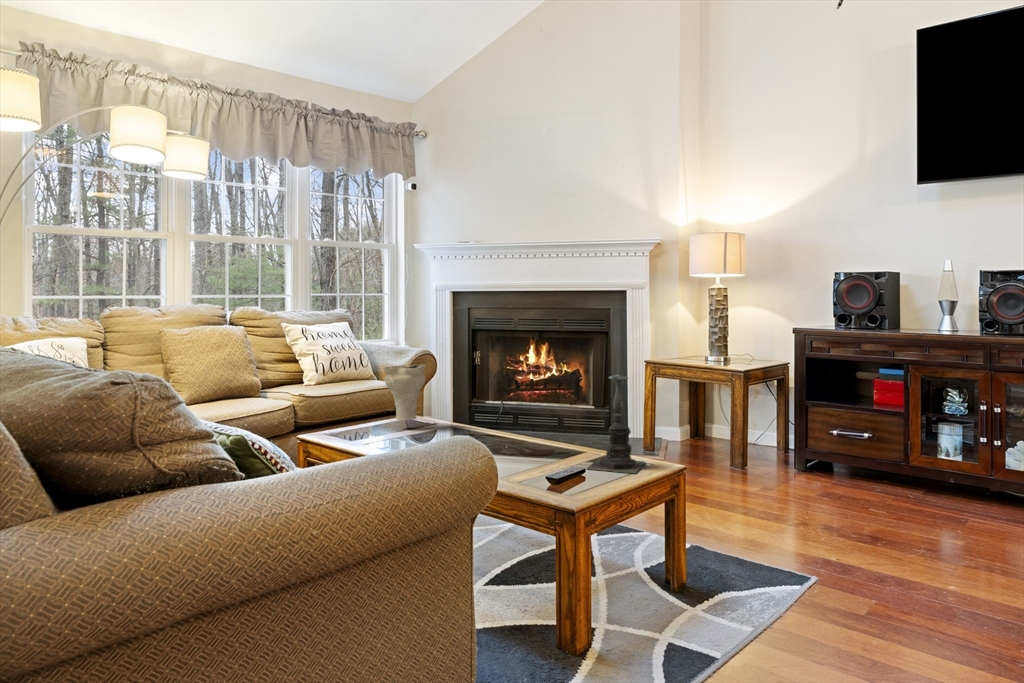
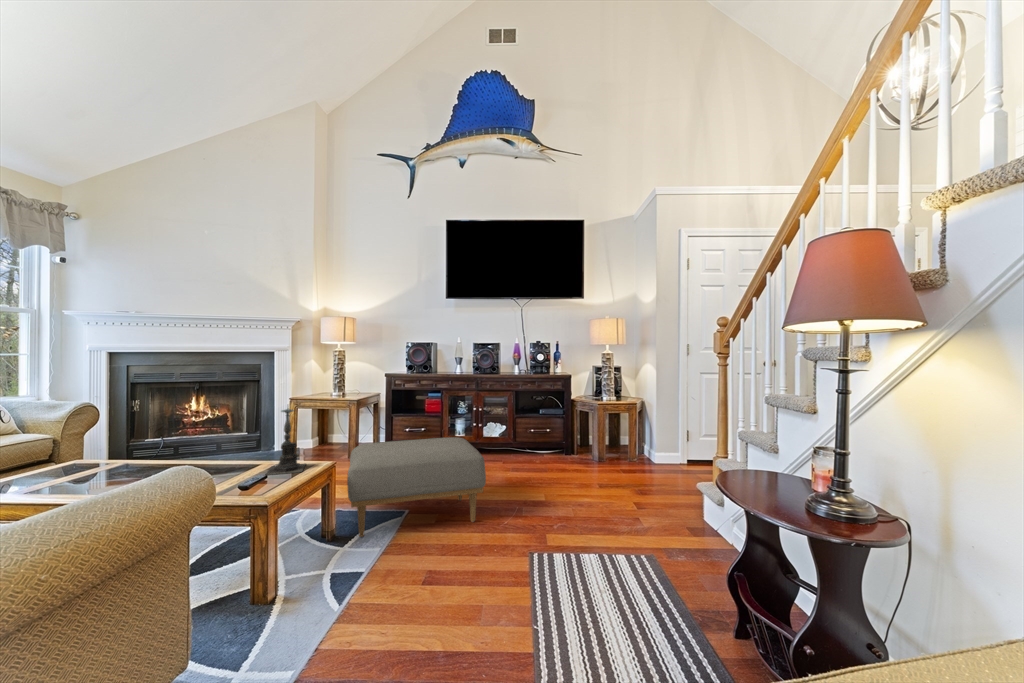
vase: present [383,365,425,420] -> none [45,413,106,468]
ottoman: none [705,445,983,631] -> present [347,437,486,537]

